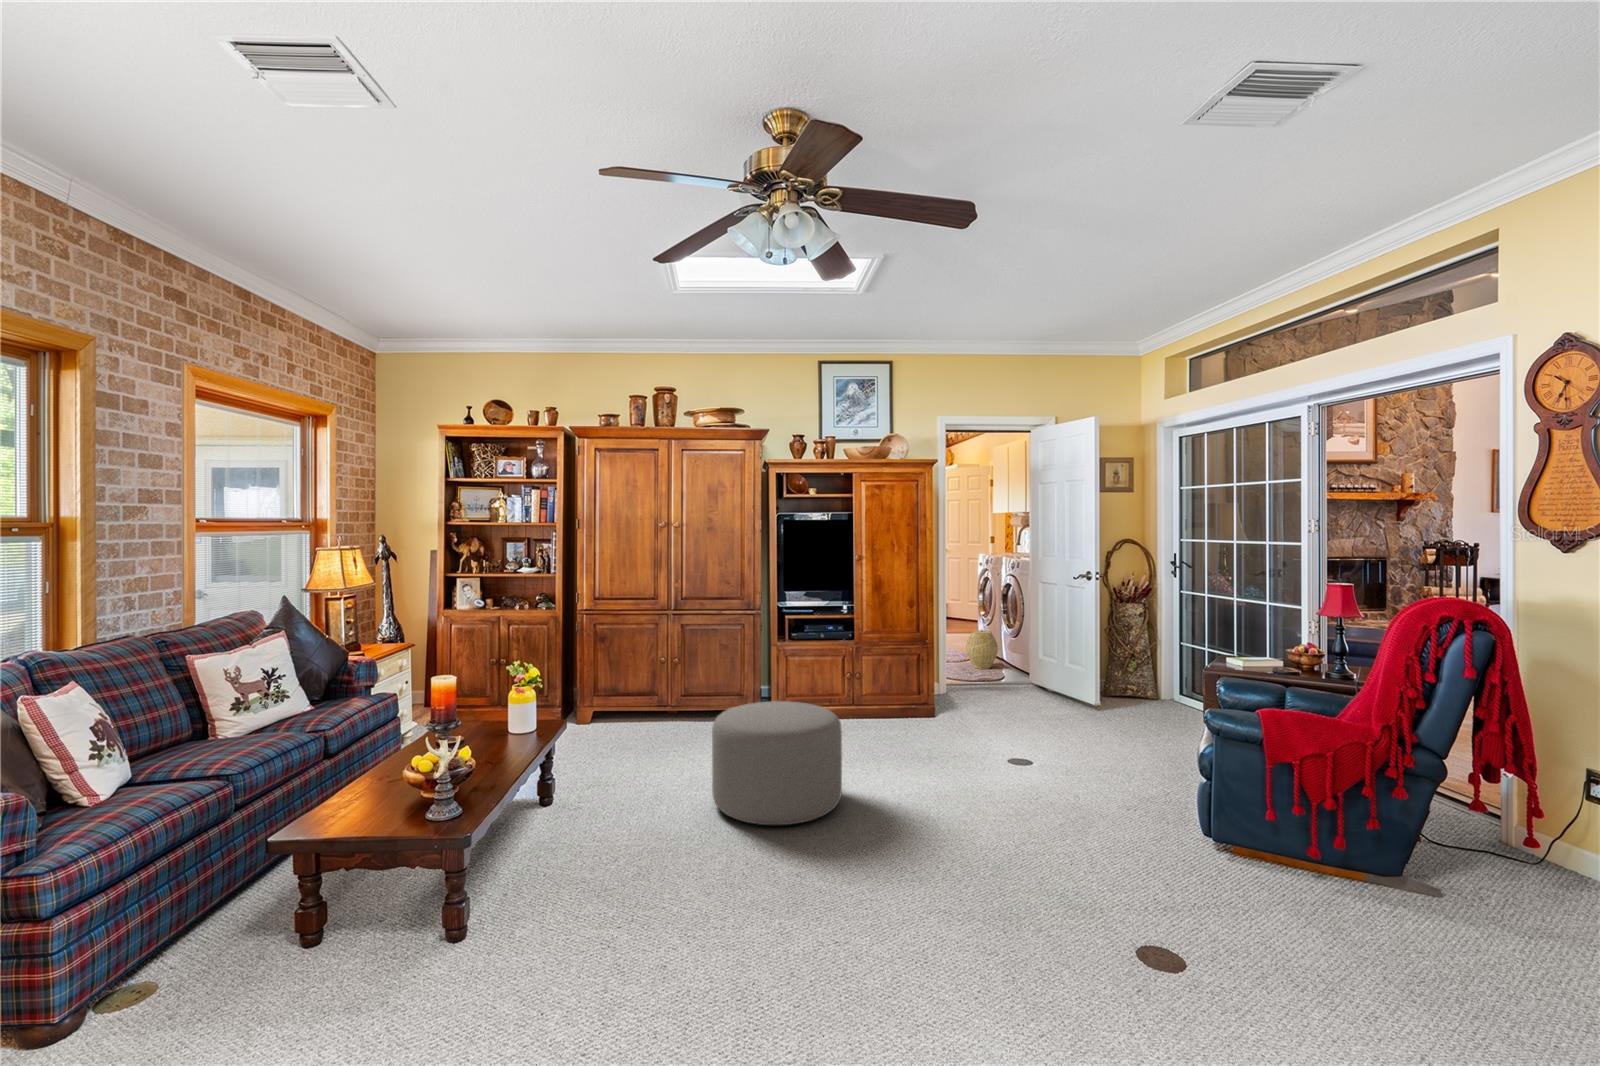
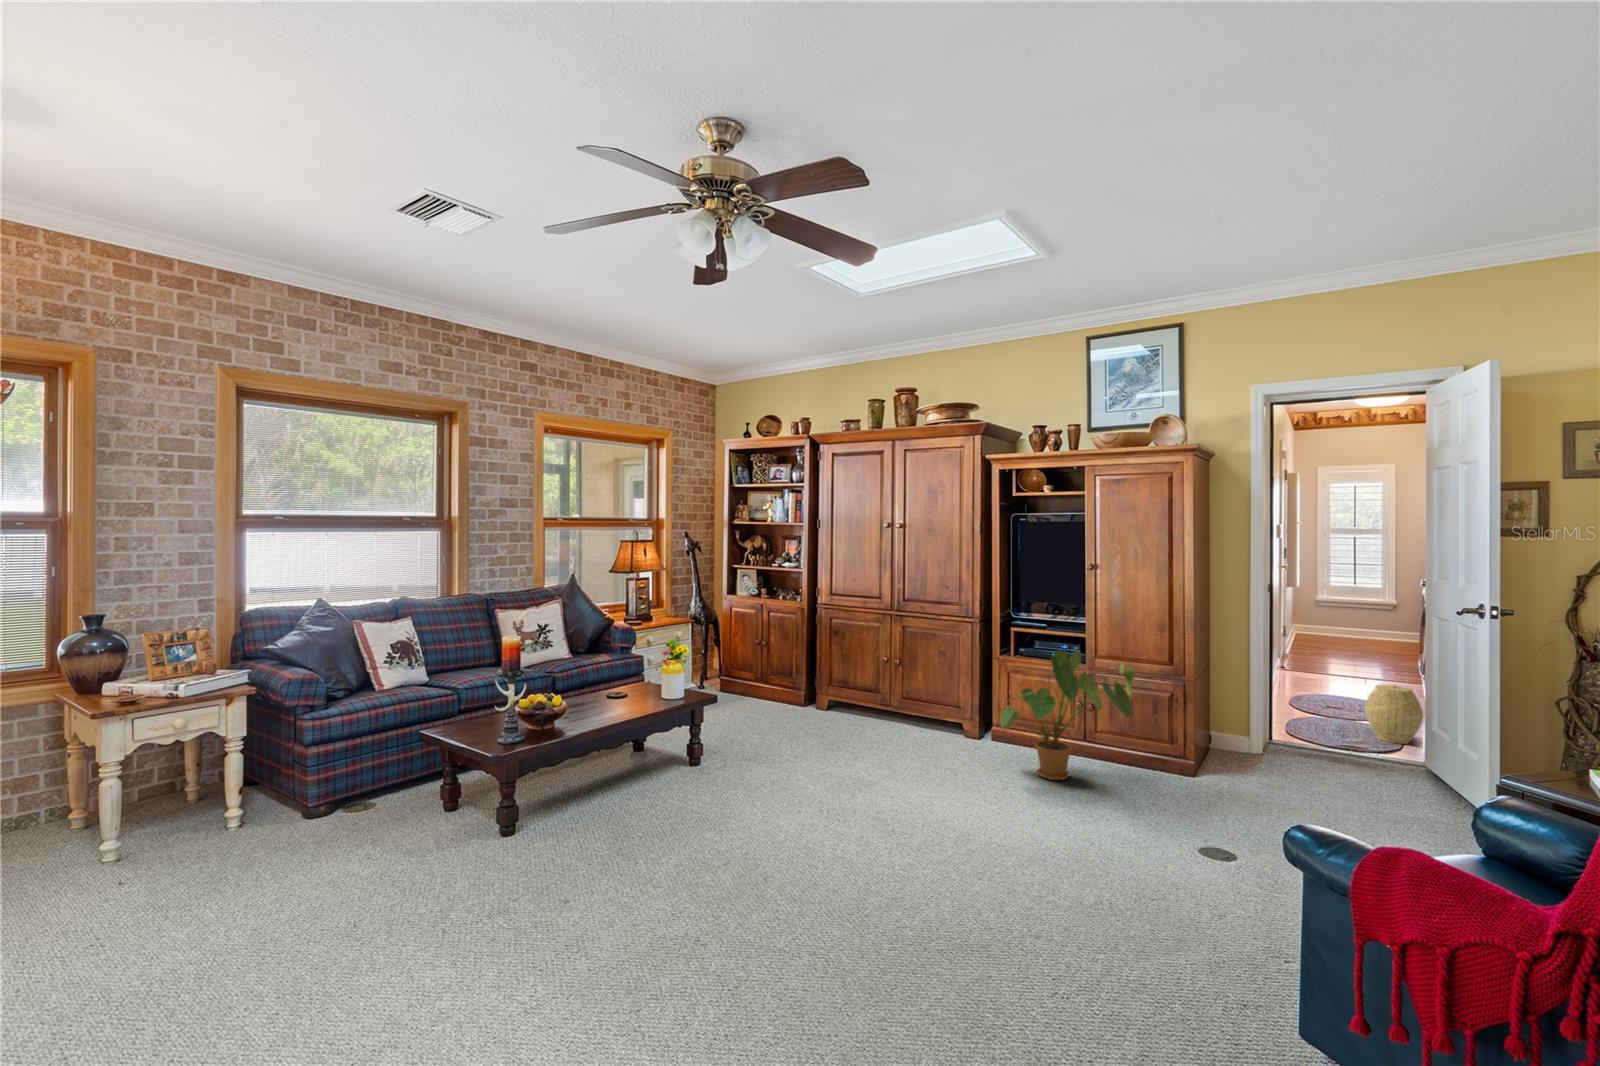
house plant: none [804,628,912,735] -> present [1000,651,1135,780]
ottoman: present [712,701,842,825] -> none [789,713,928,848]

